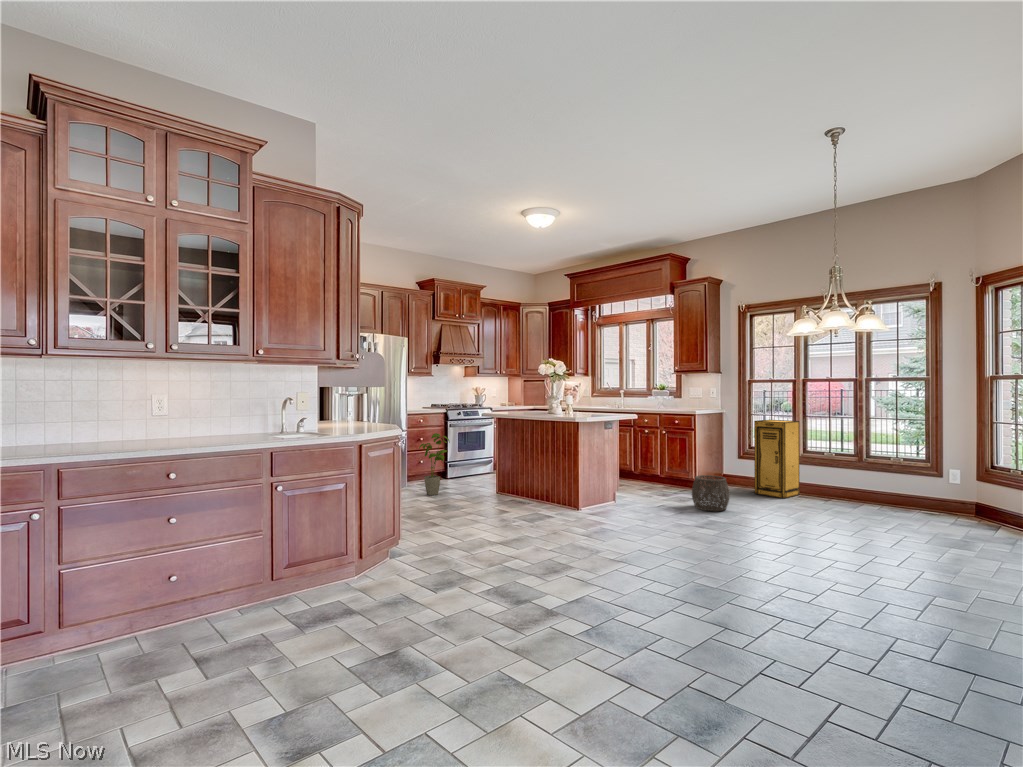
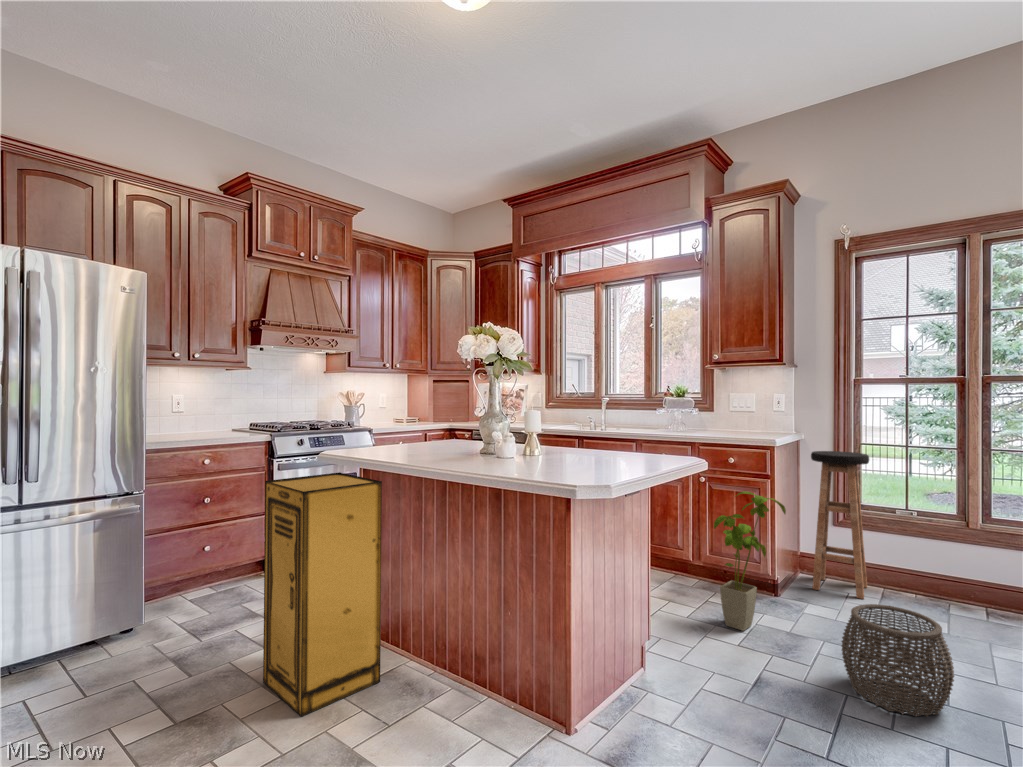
bar stool: none [719,418,751,491] -> present [811,451,869,599]
storage cabinet: present [754,420,800,499] -> present [263,472,382,717]
house plant: present [419,433,450,495] -> present [714,491,786,631]

